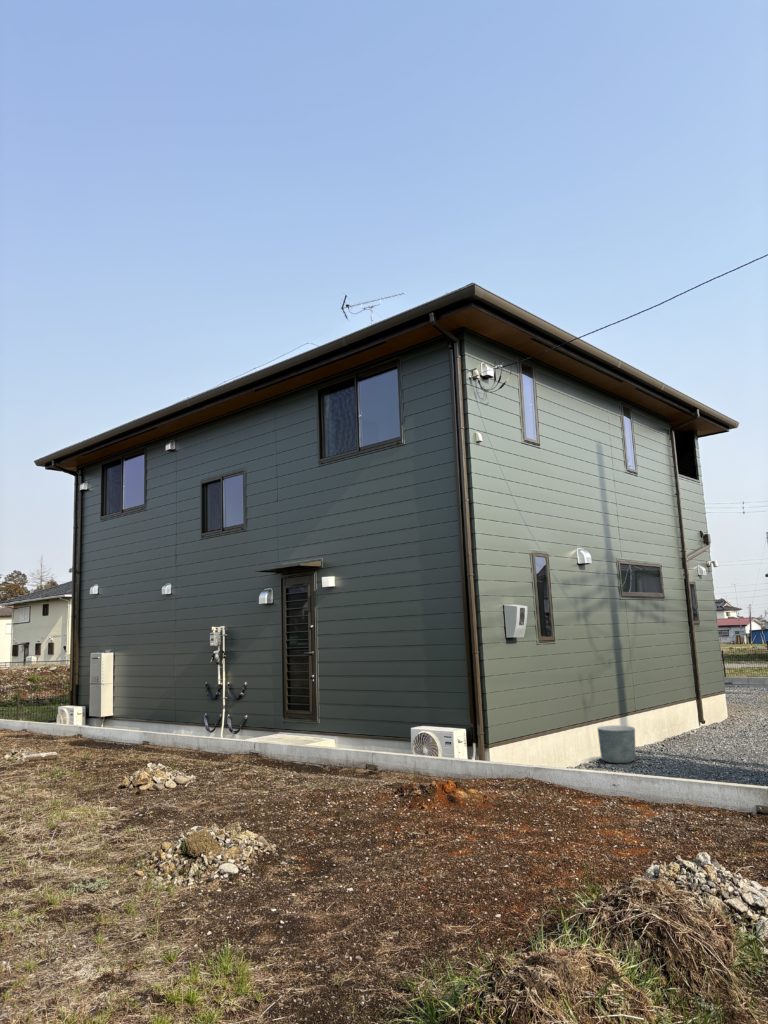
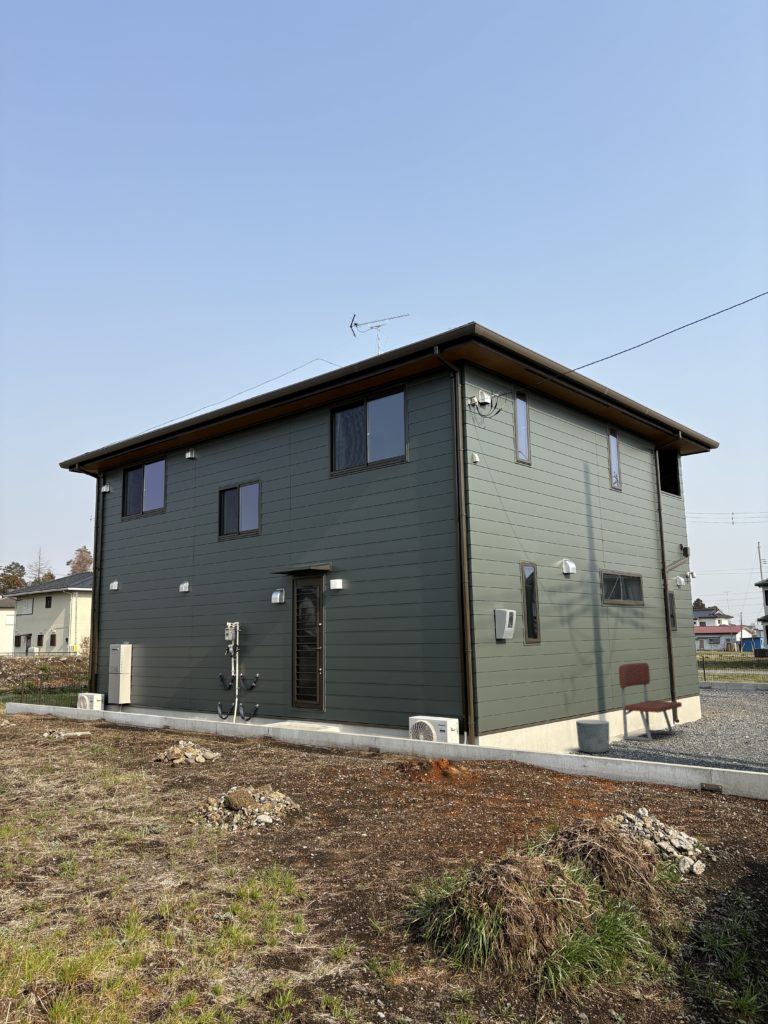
bench: none [643,660,713,748] -> present [619,663,682,741]

